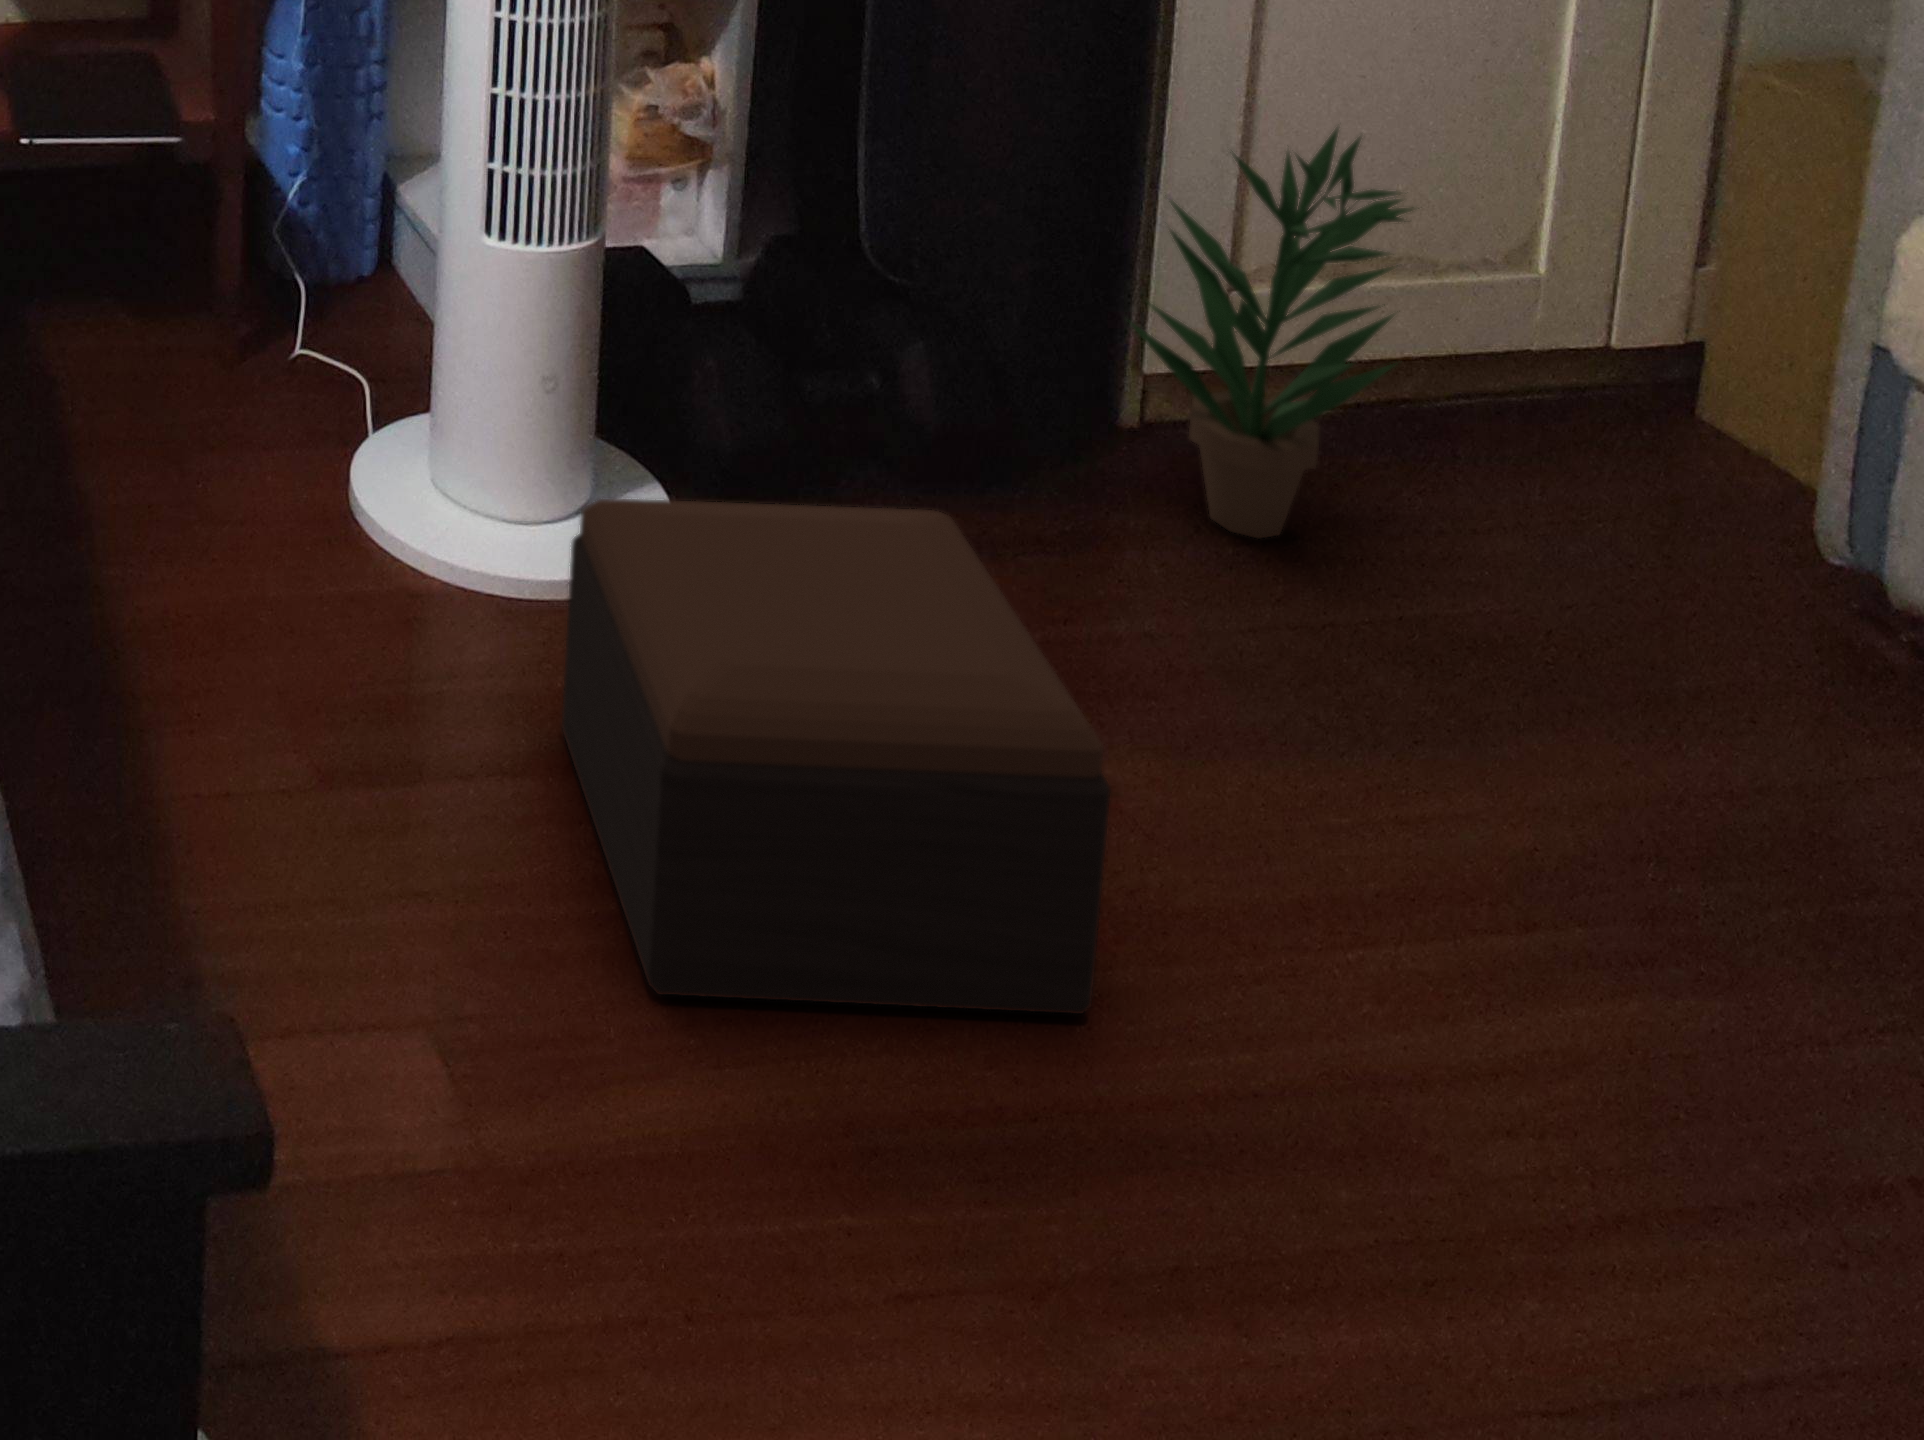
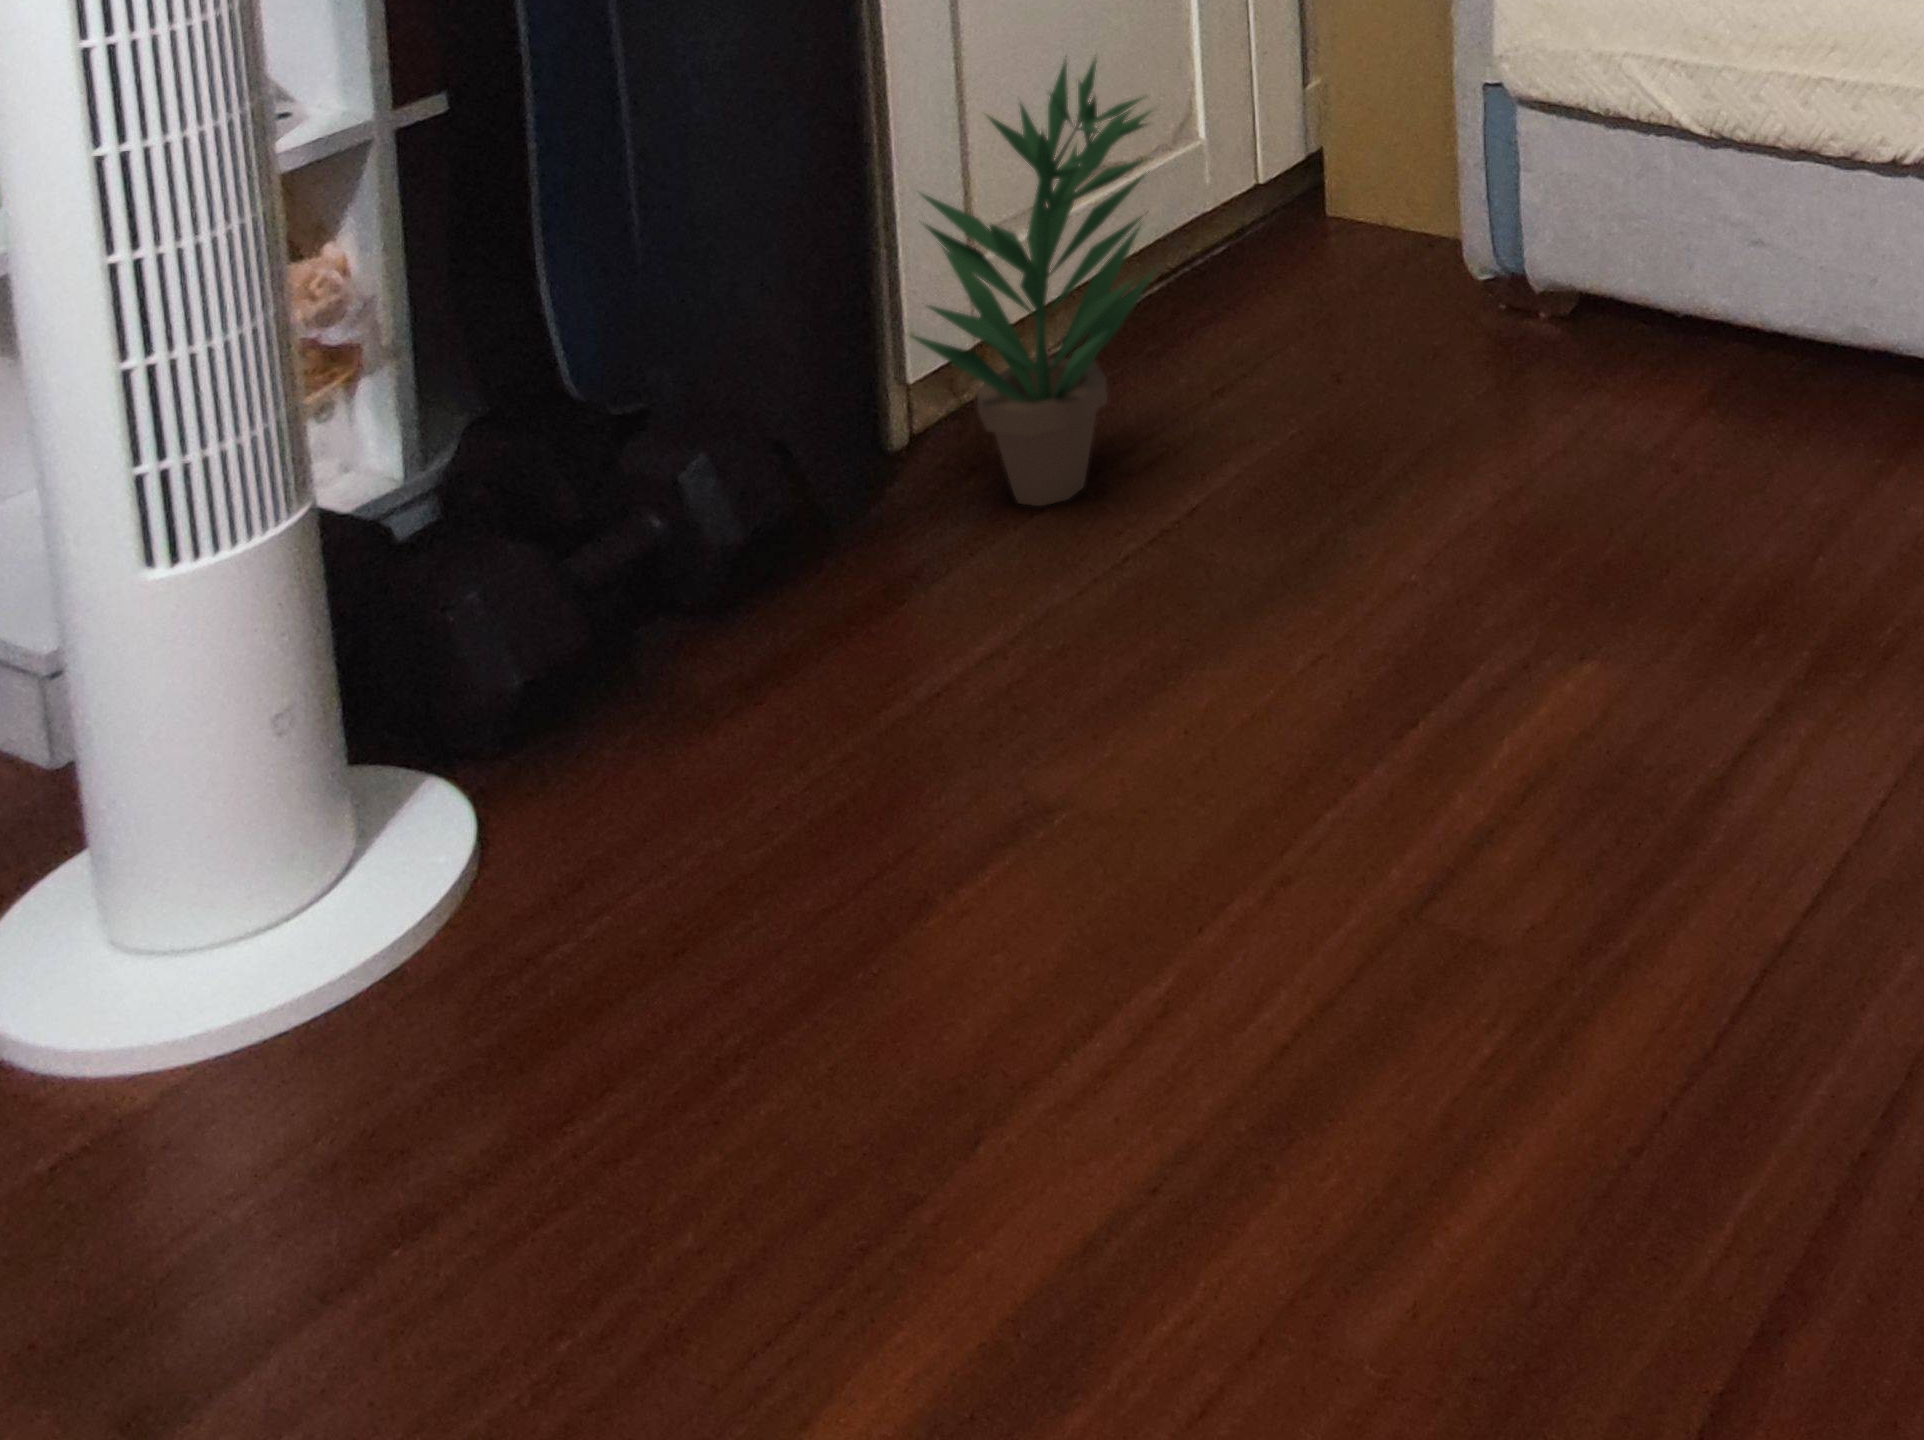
footstool: present [562,499,1110,1014] -> none [421,591,1155,1313]

